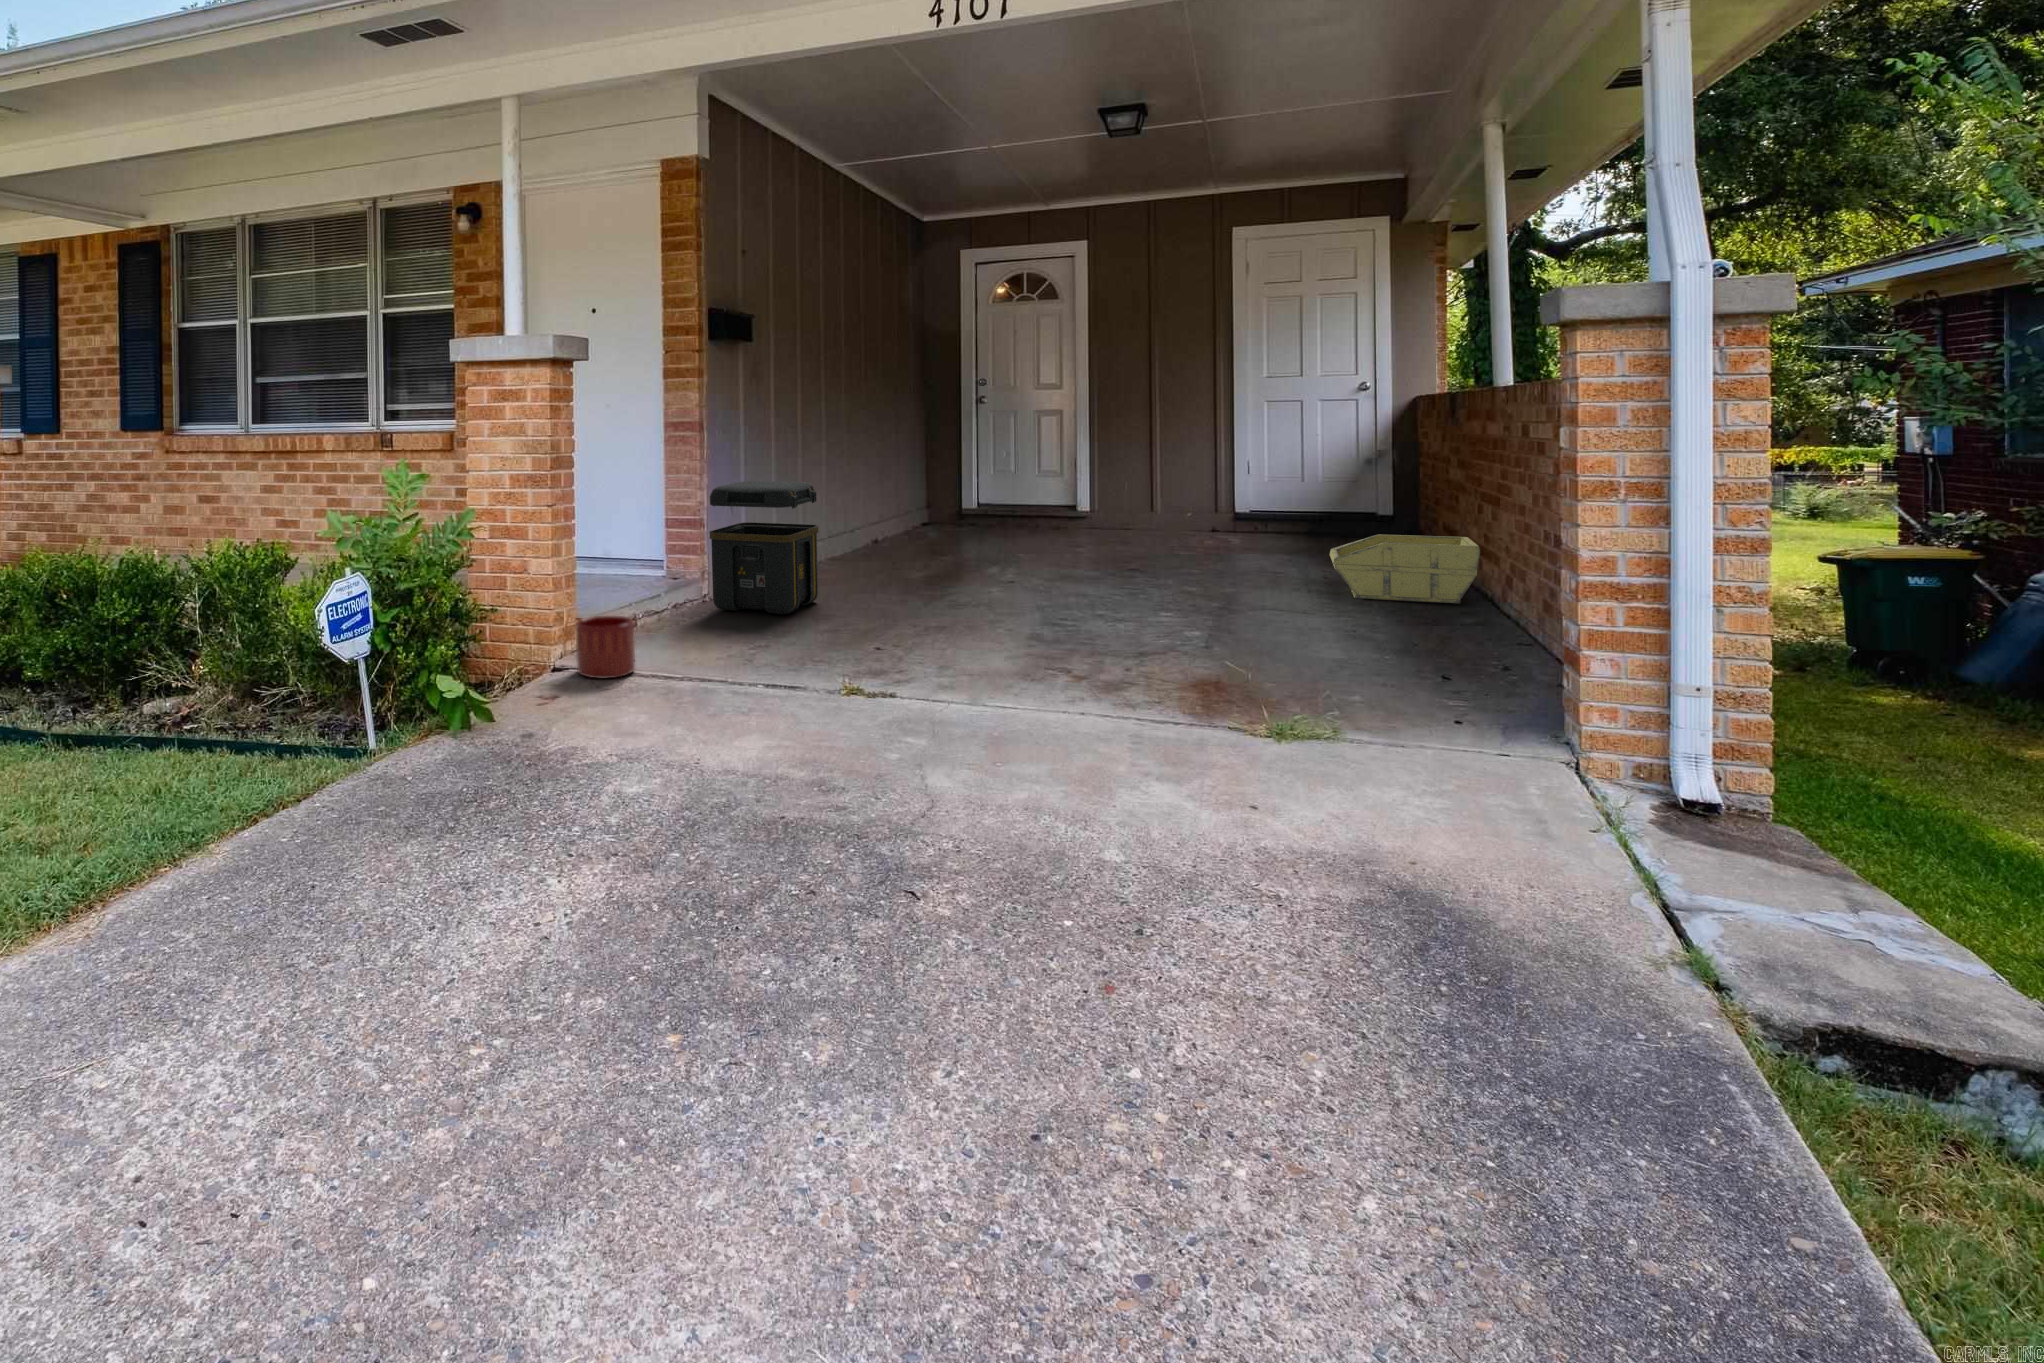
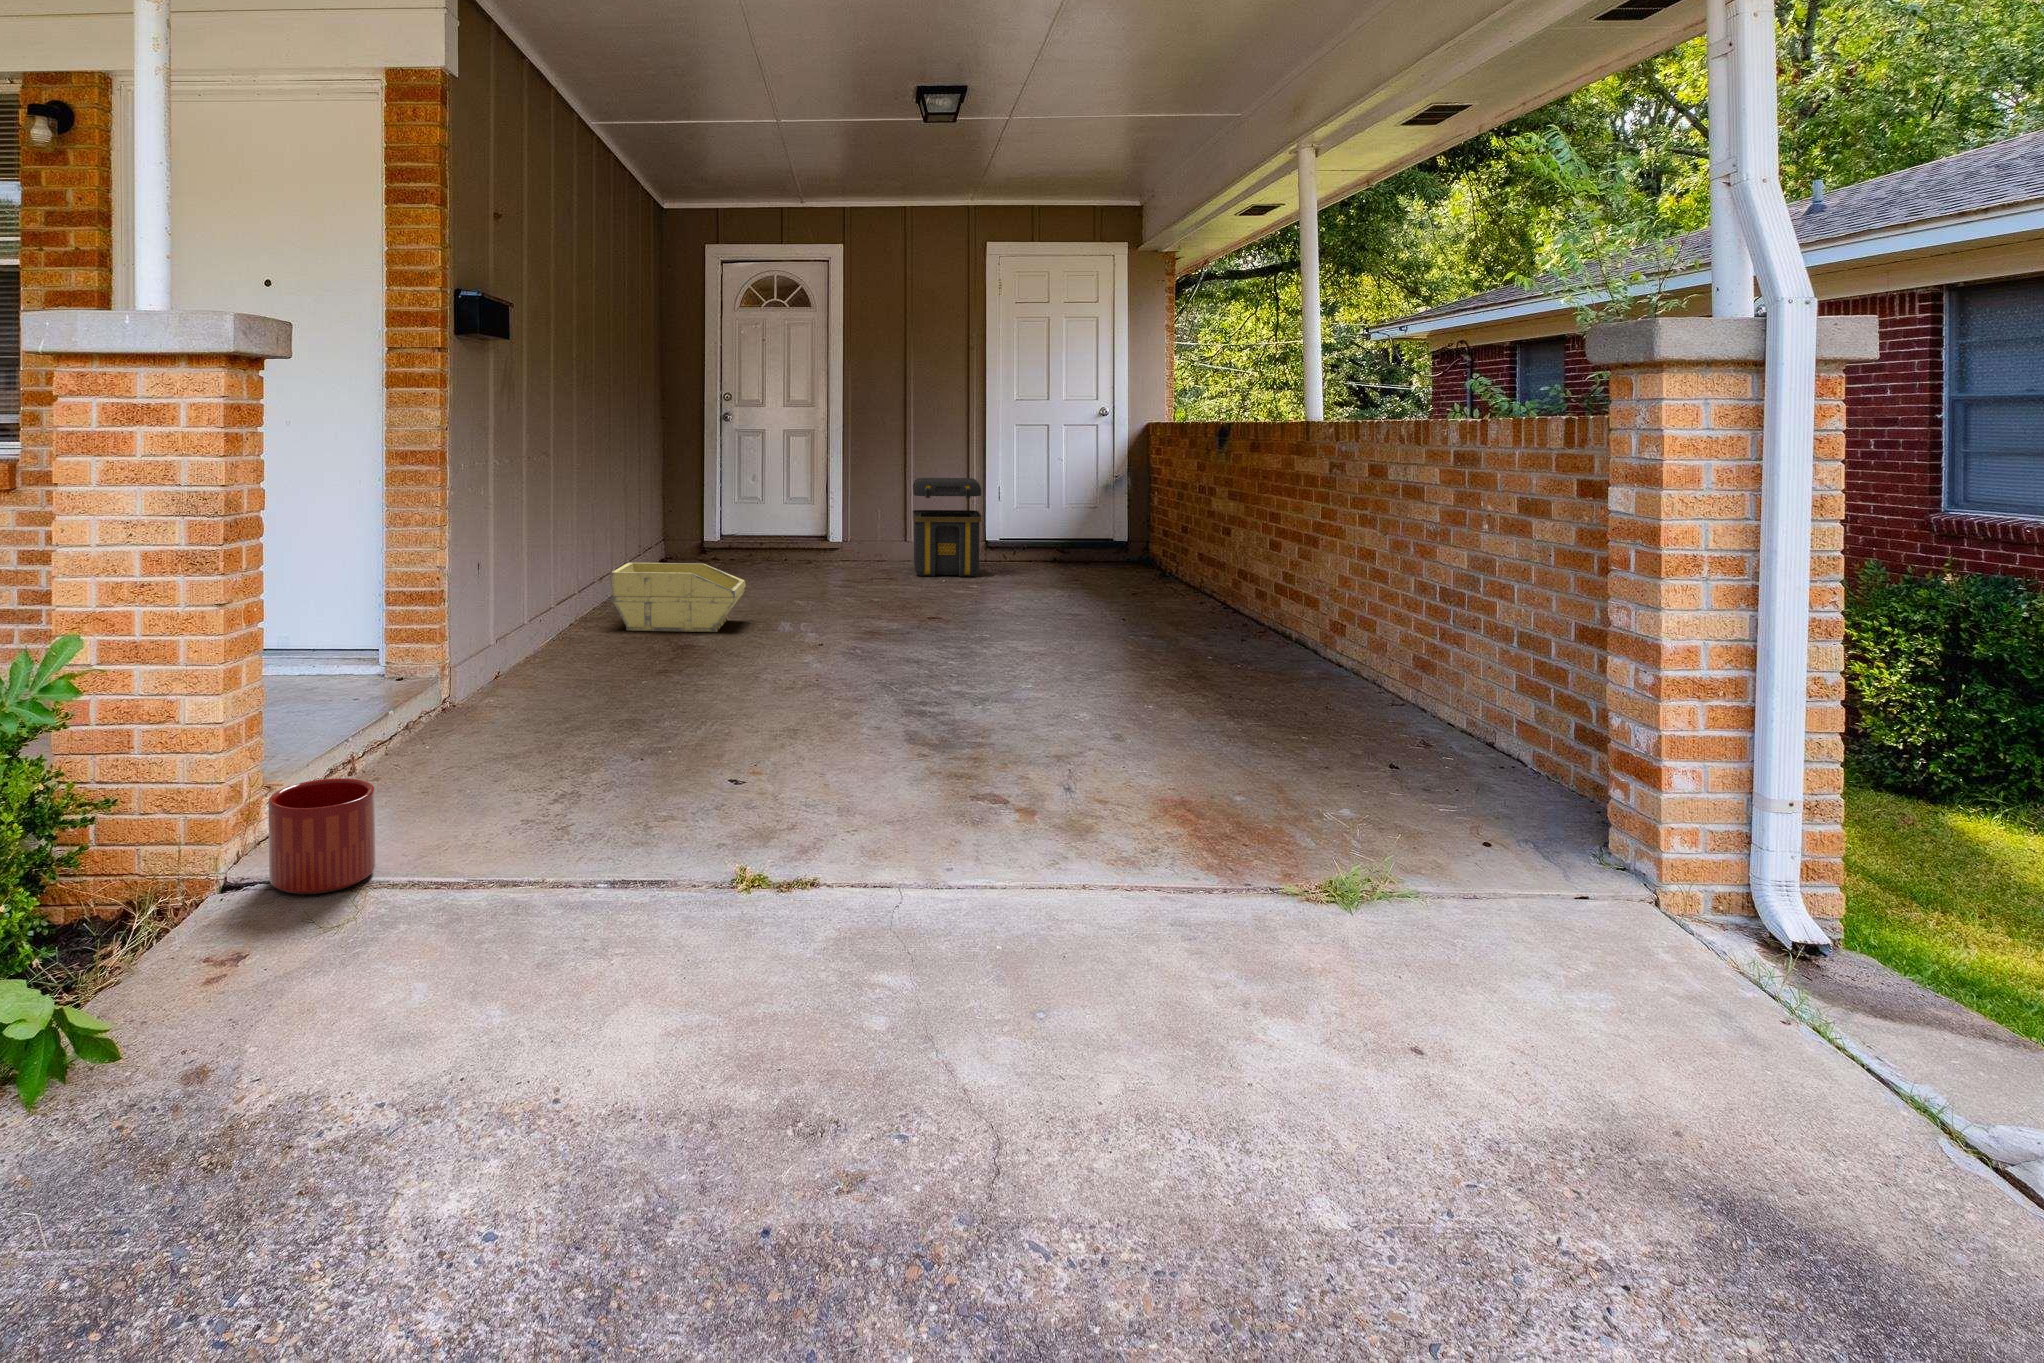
toolbox: present [709,481,819,614] -> present [913,478,982,577]
storage bin: present [1330,534,1480,604] -> present [610,563,746,632]

